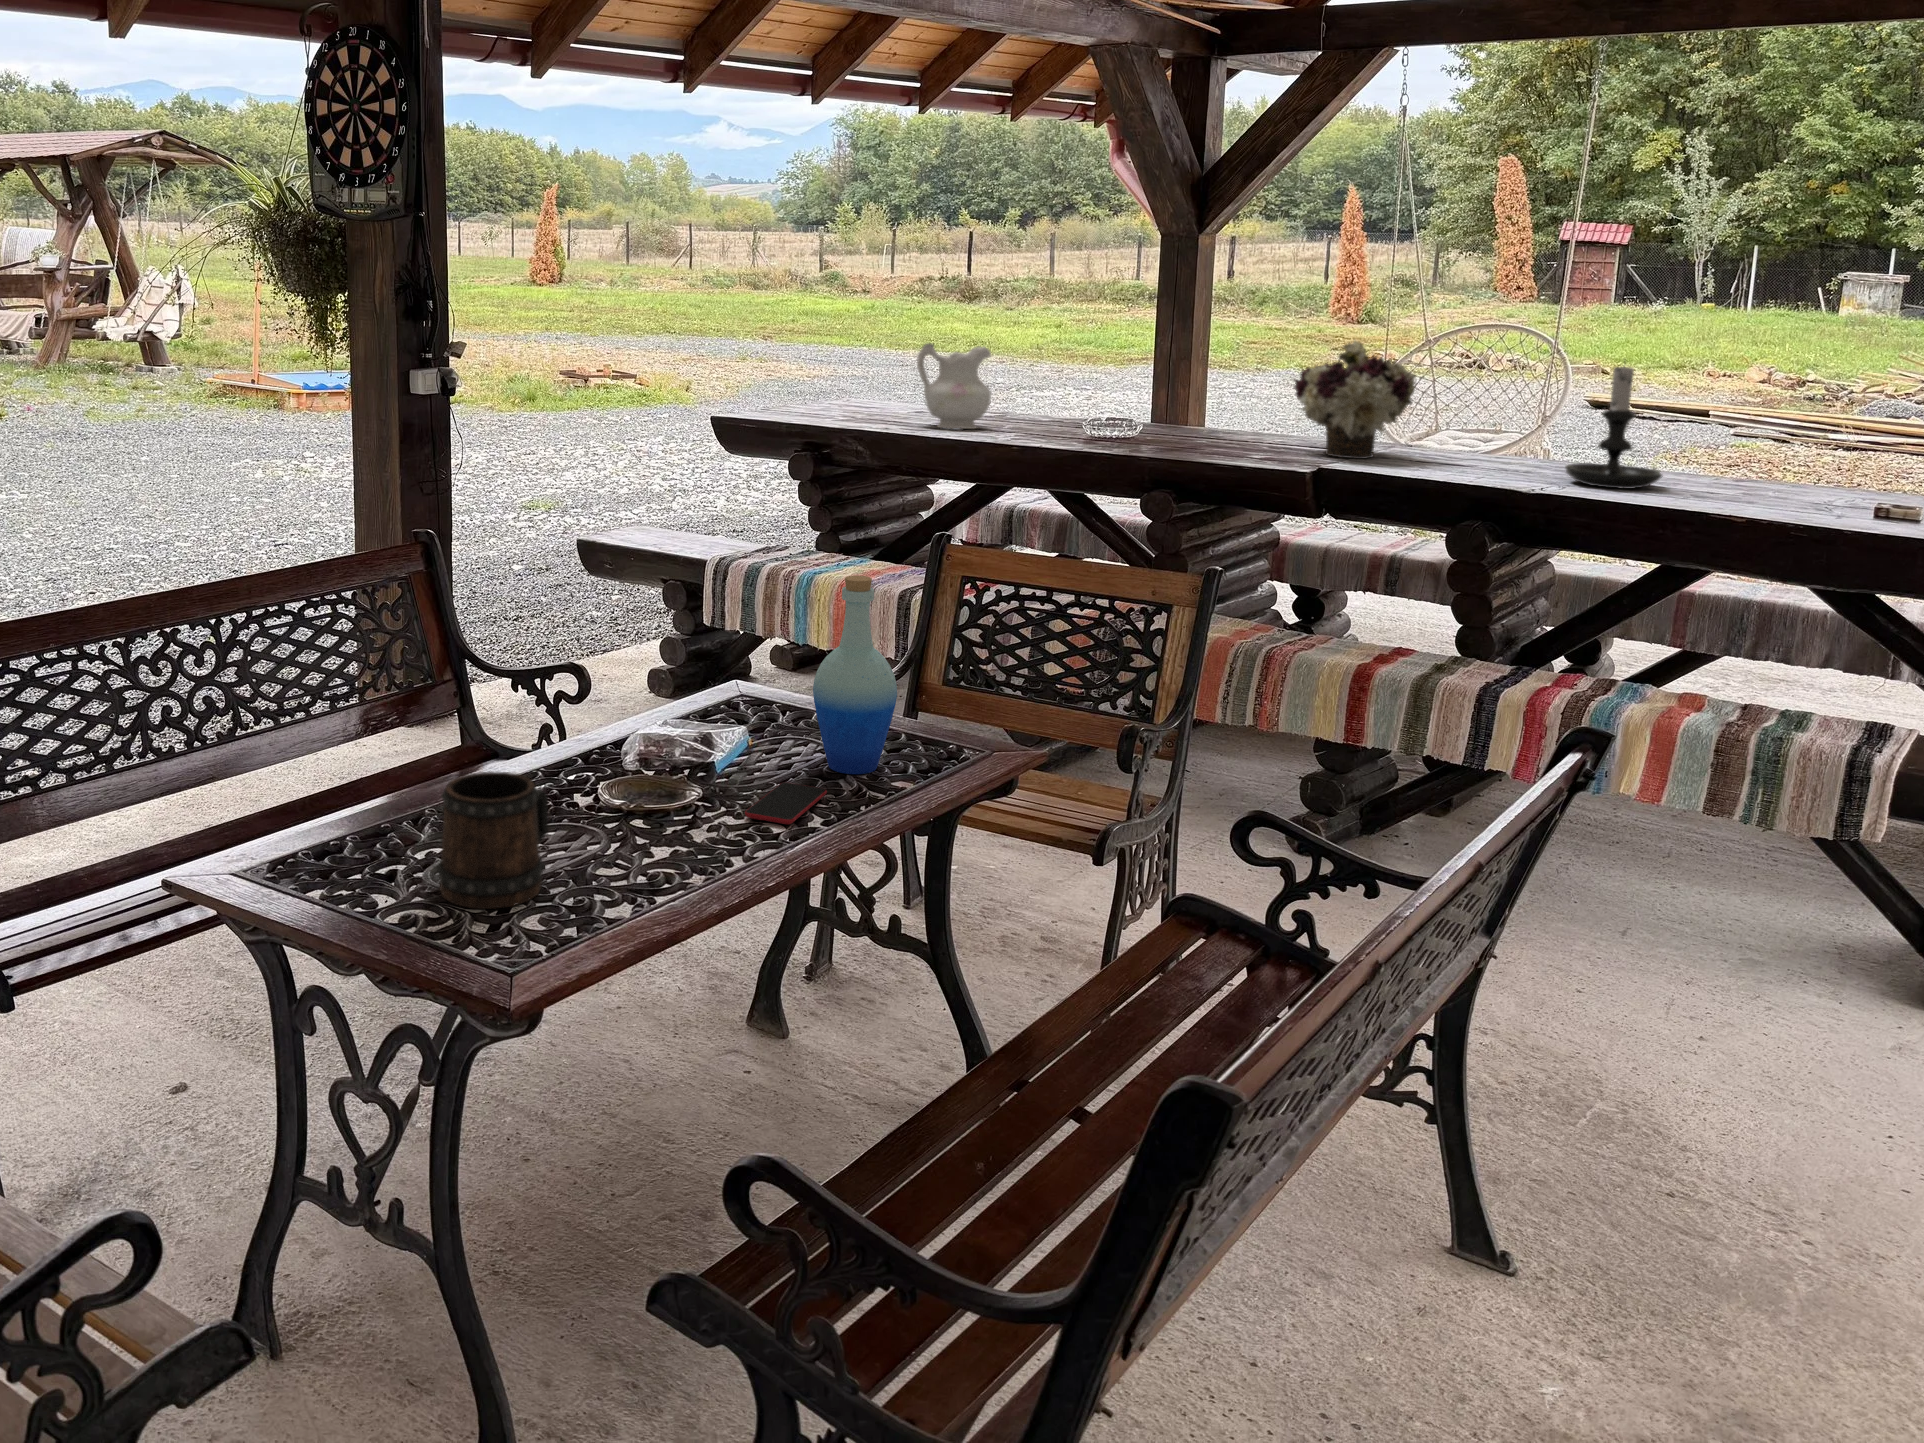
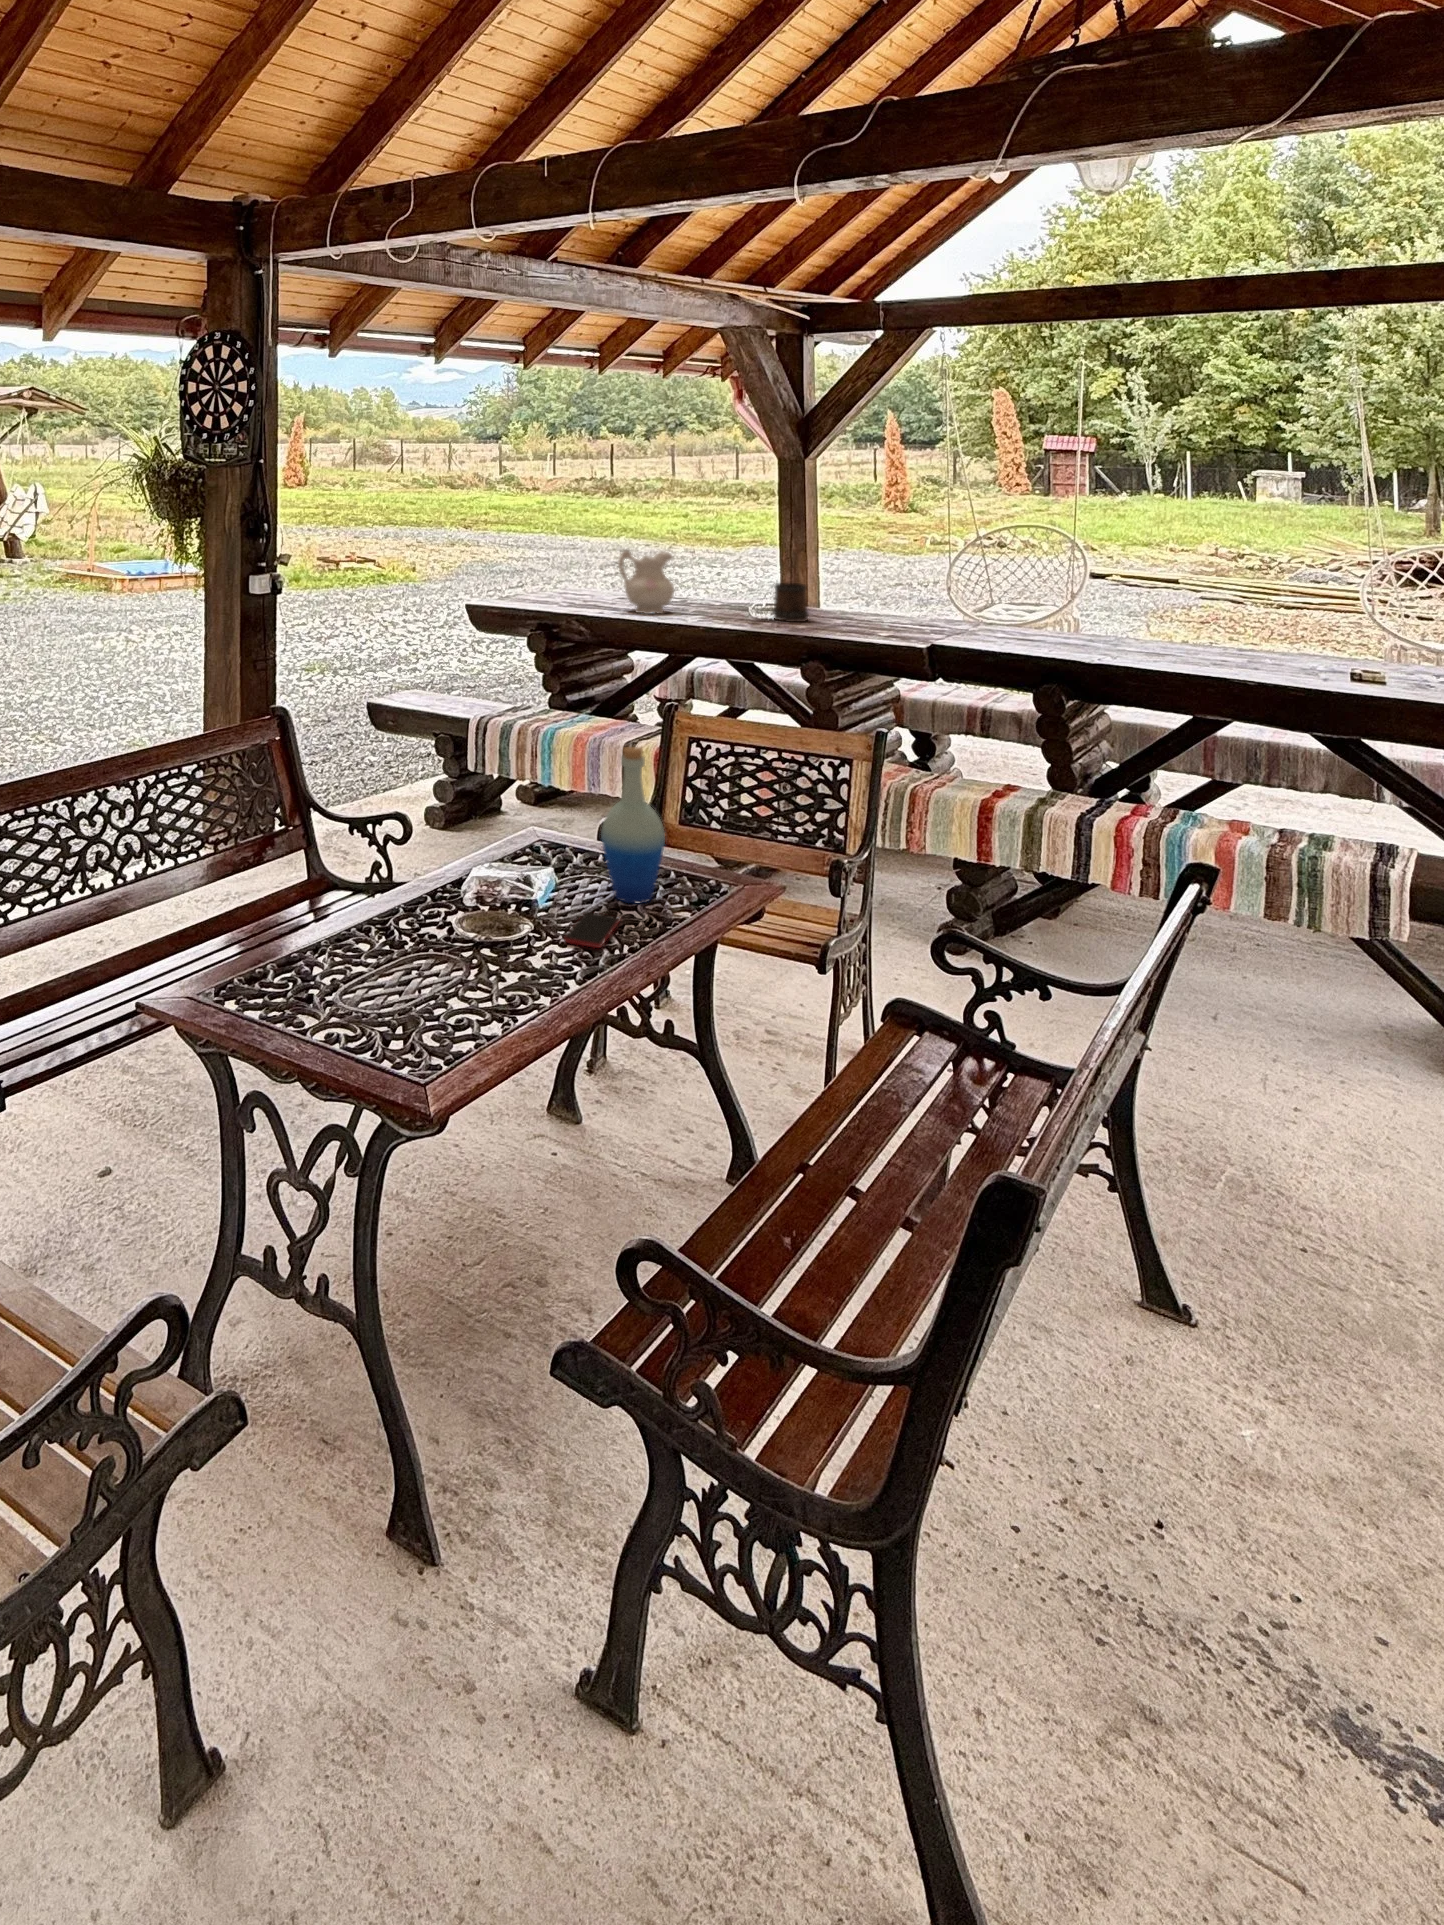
flower arrangement: present [1294,340,1416,459] -> none [899,546,992,635]
candle holder: present [1565,366,1663,489] -> none [1112,561,1187,658]
beer mug: present [436,771,548,909] -> present [773,582,809,622]

